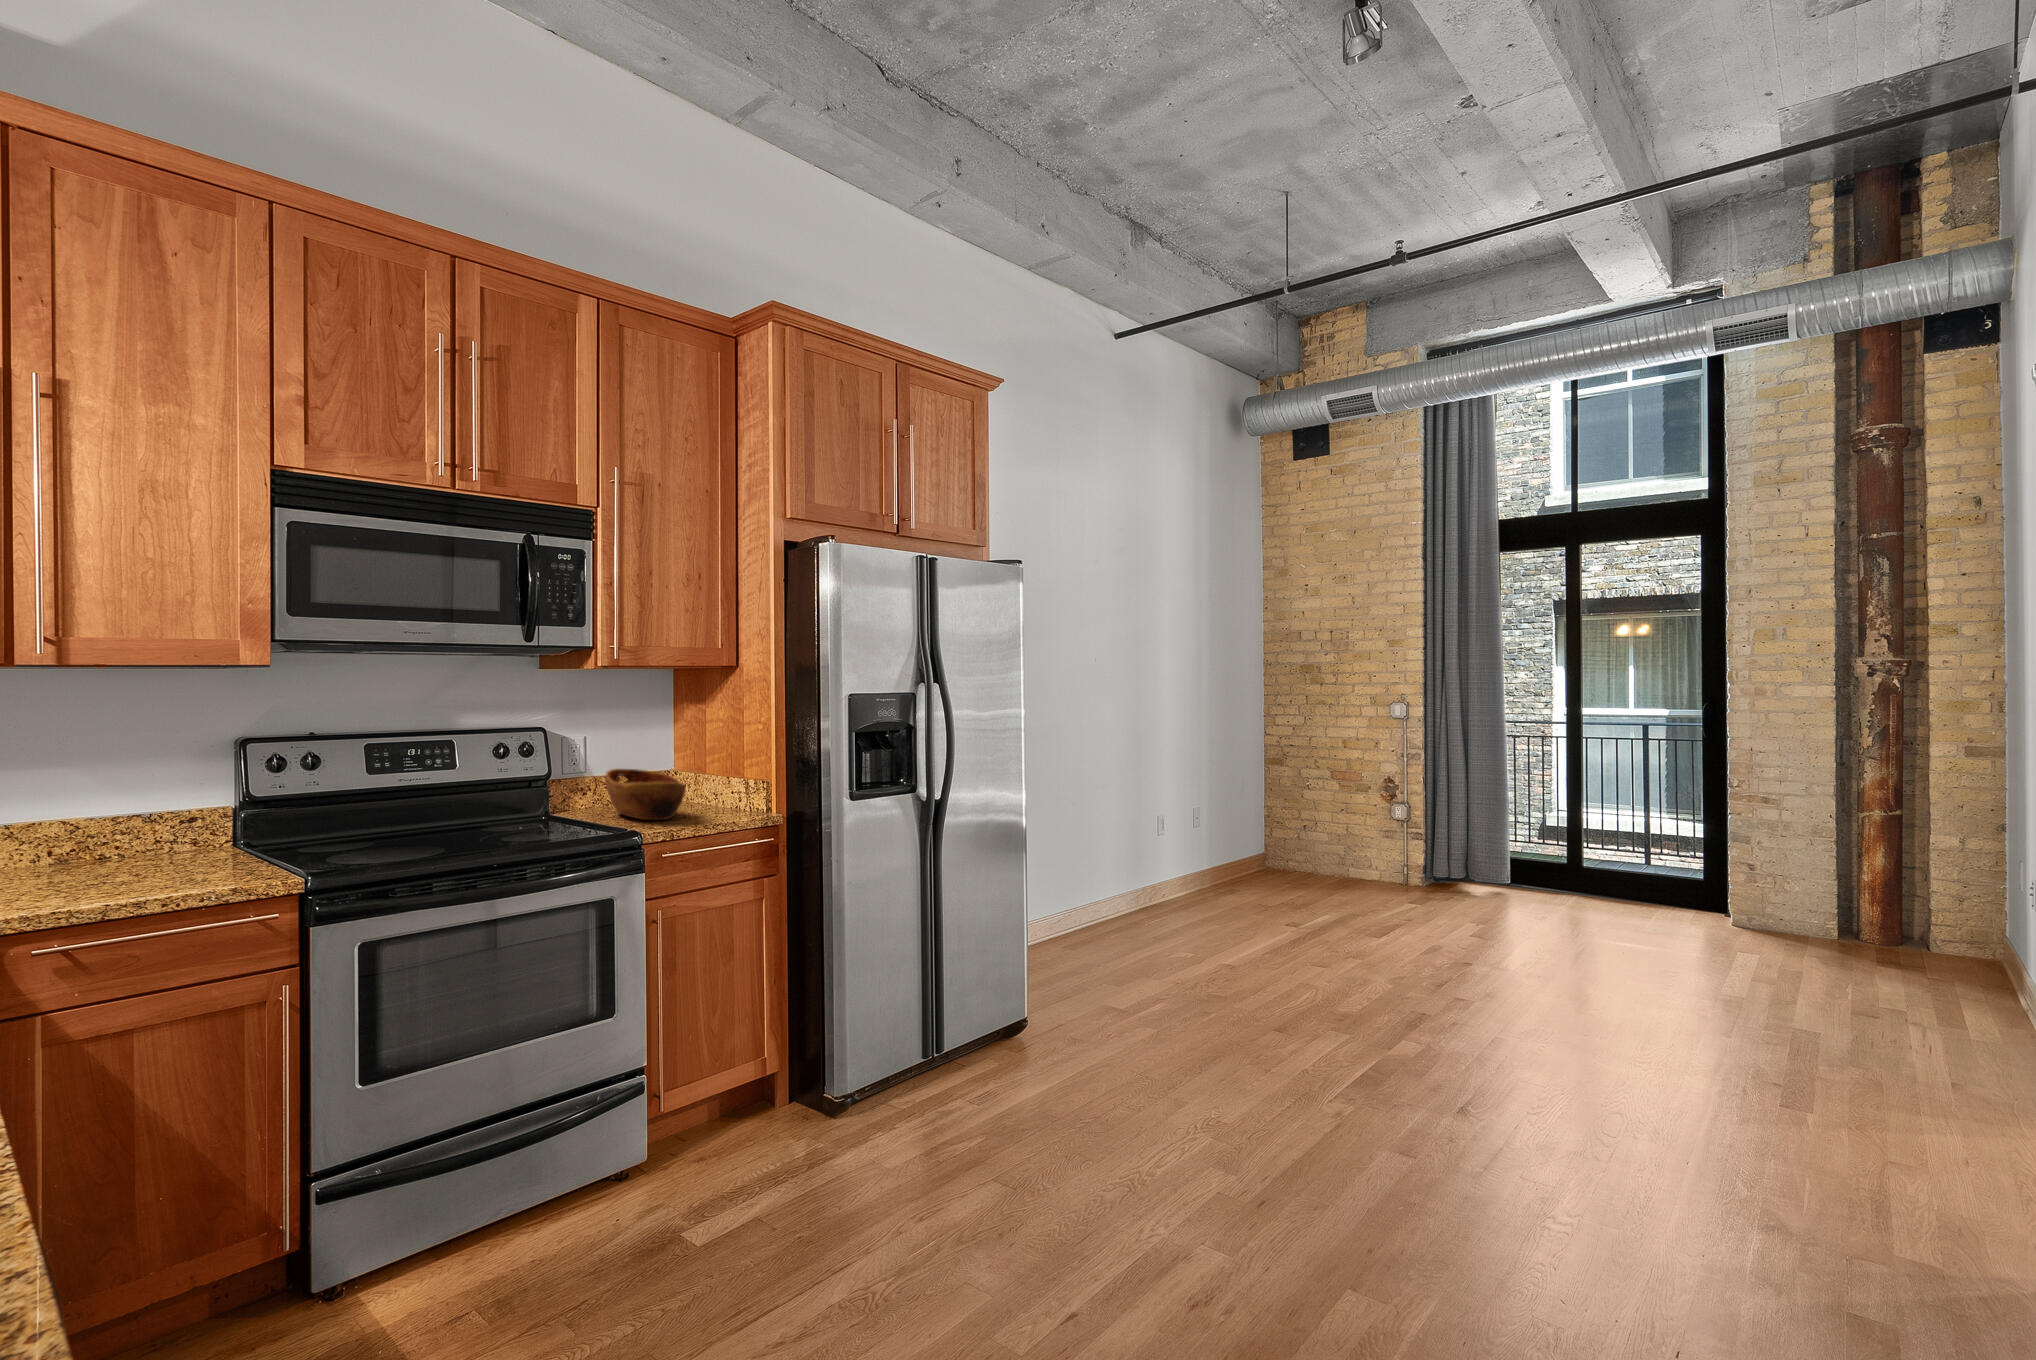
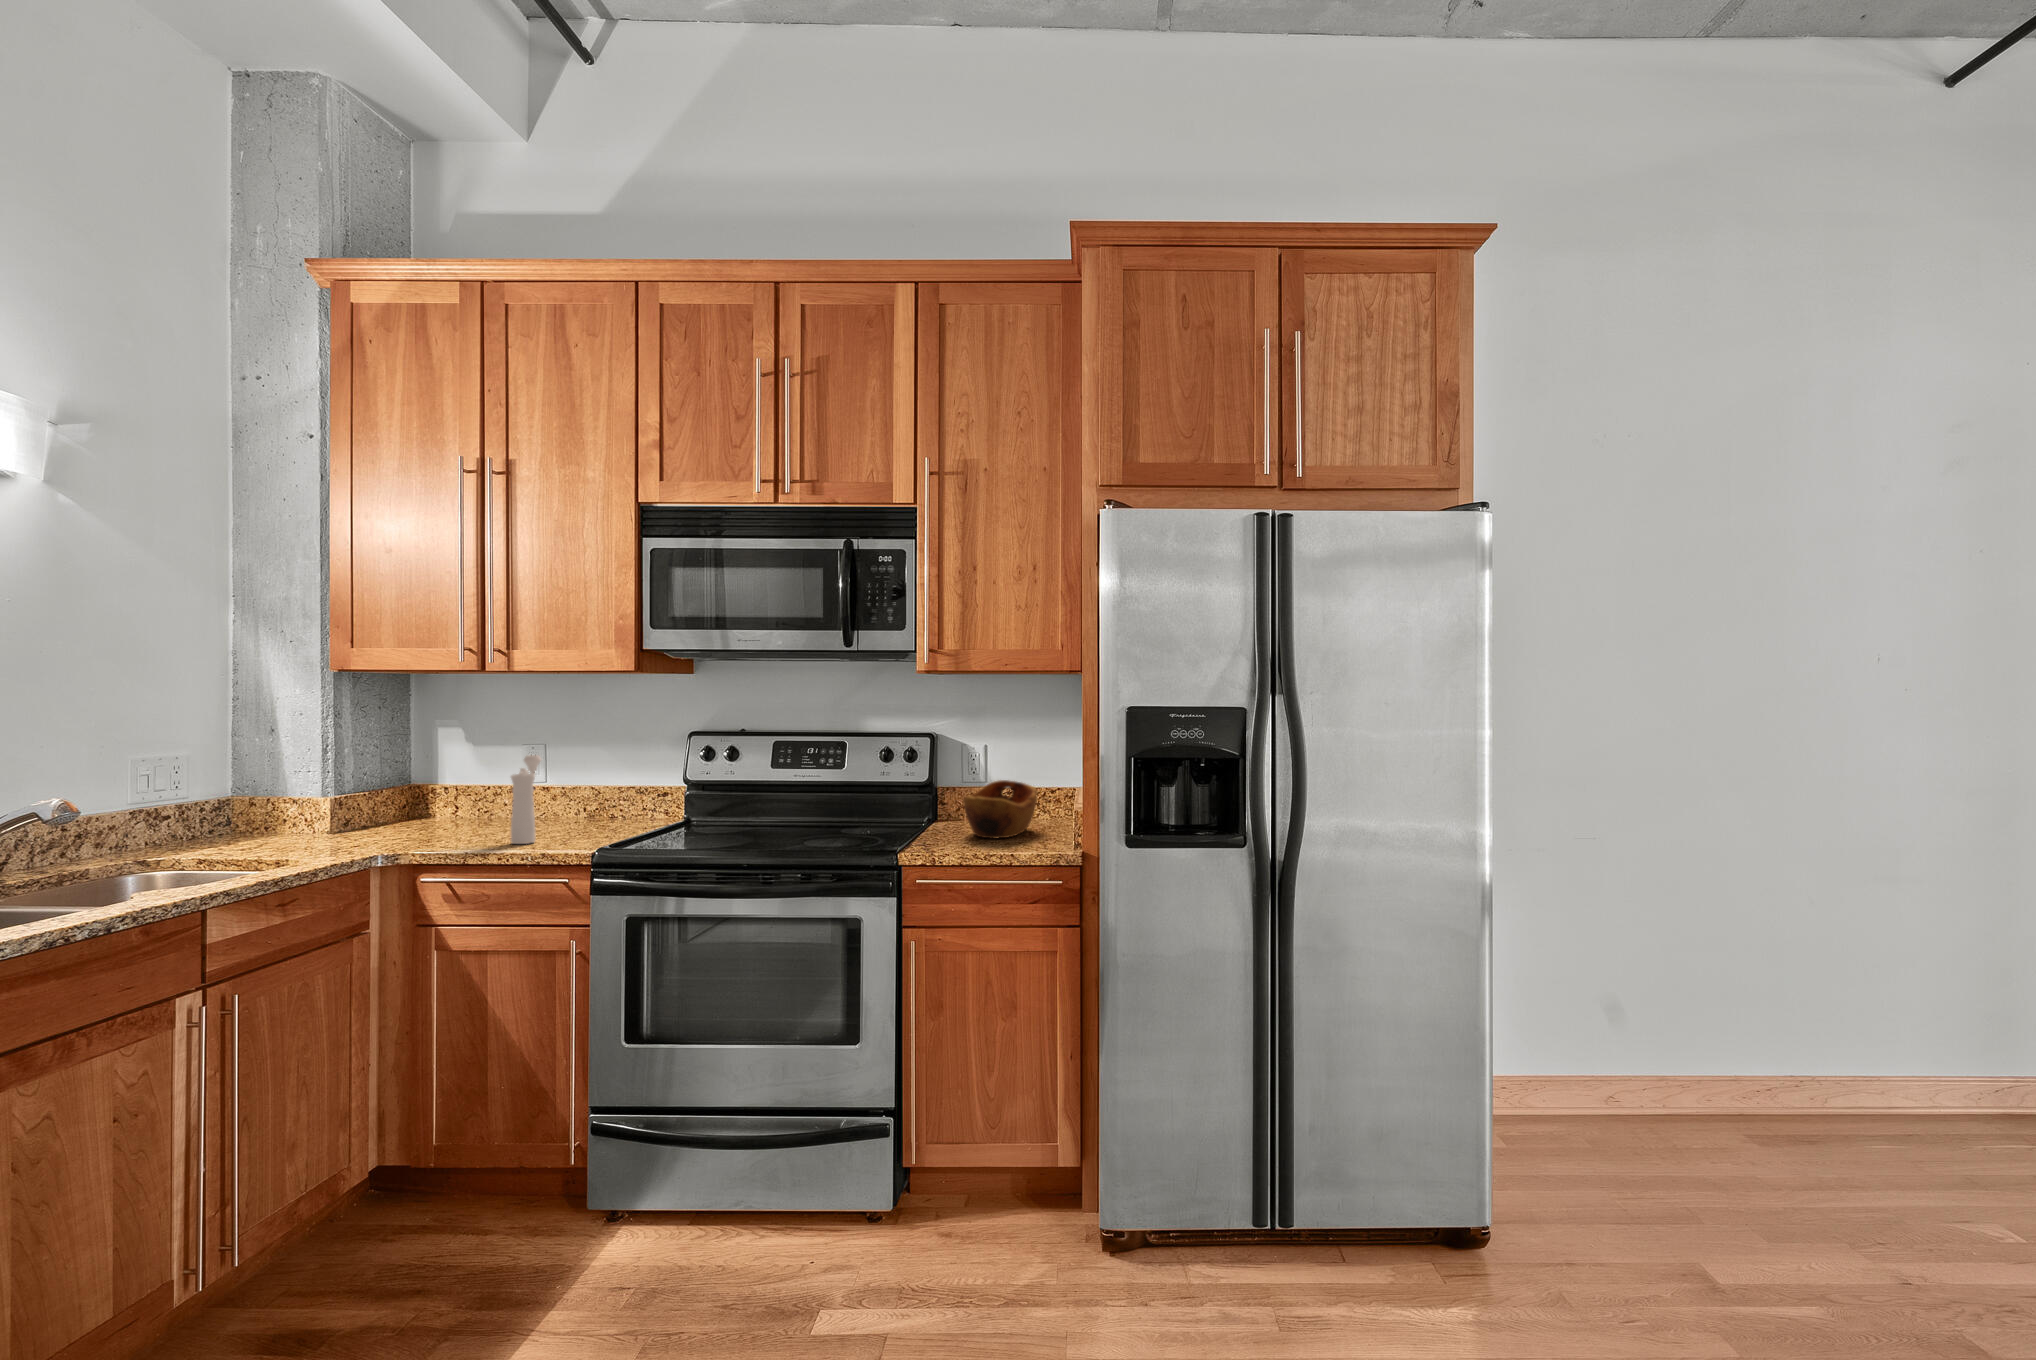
pepper mill: none [92,776,156,895] -> present [511,755,541,844]

